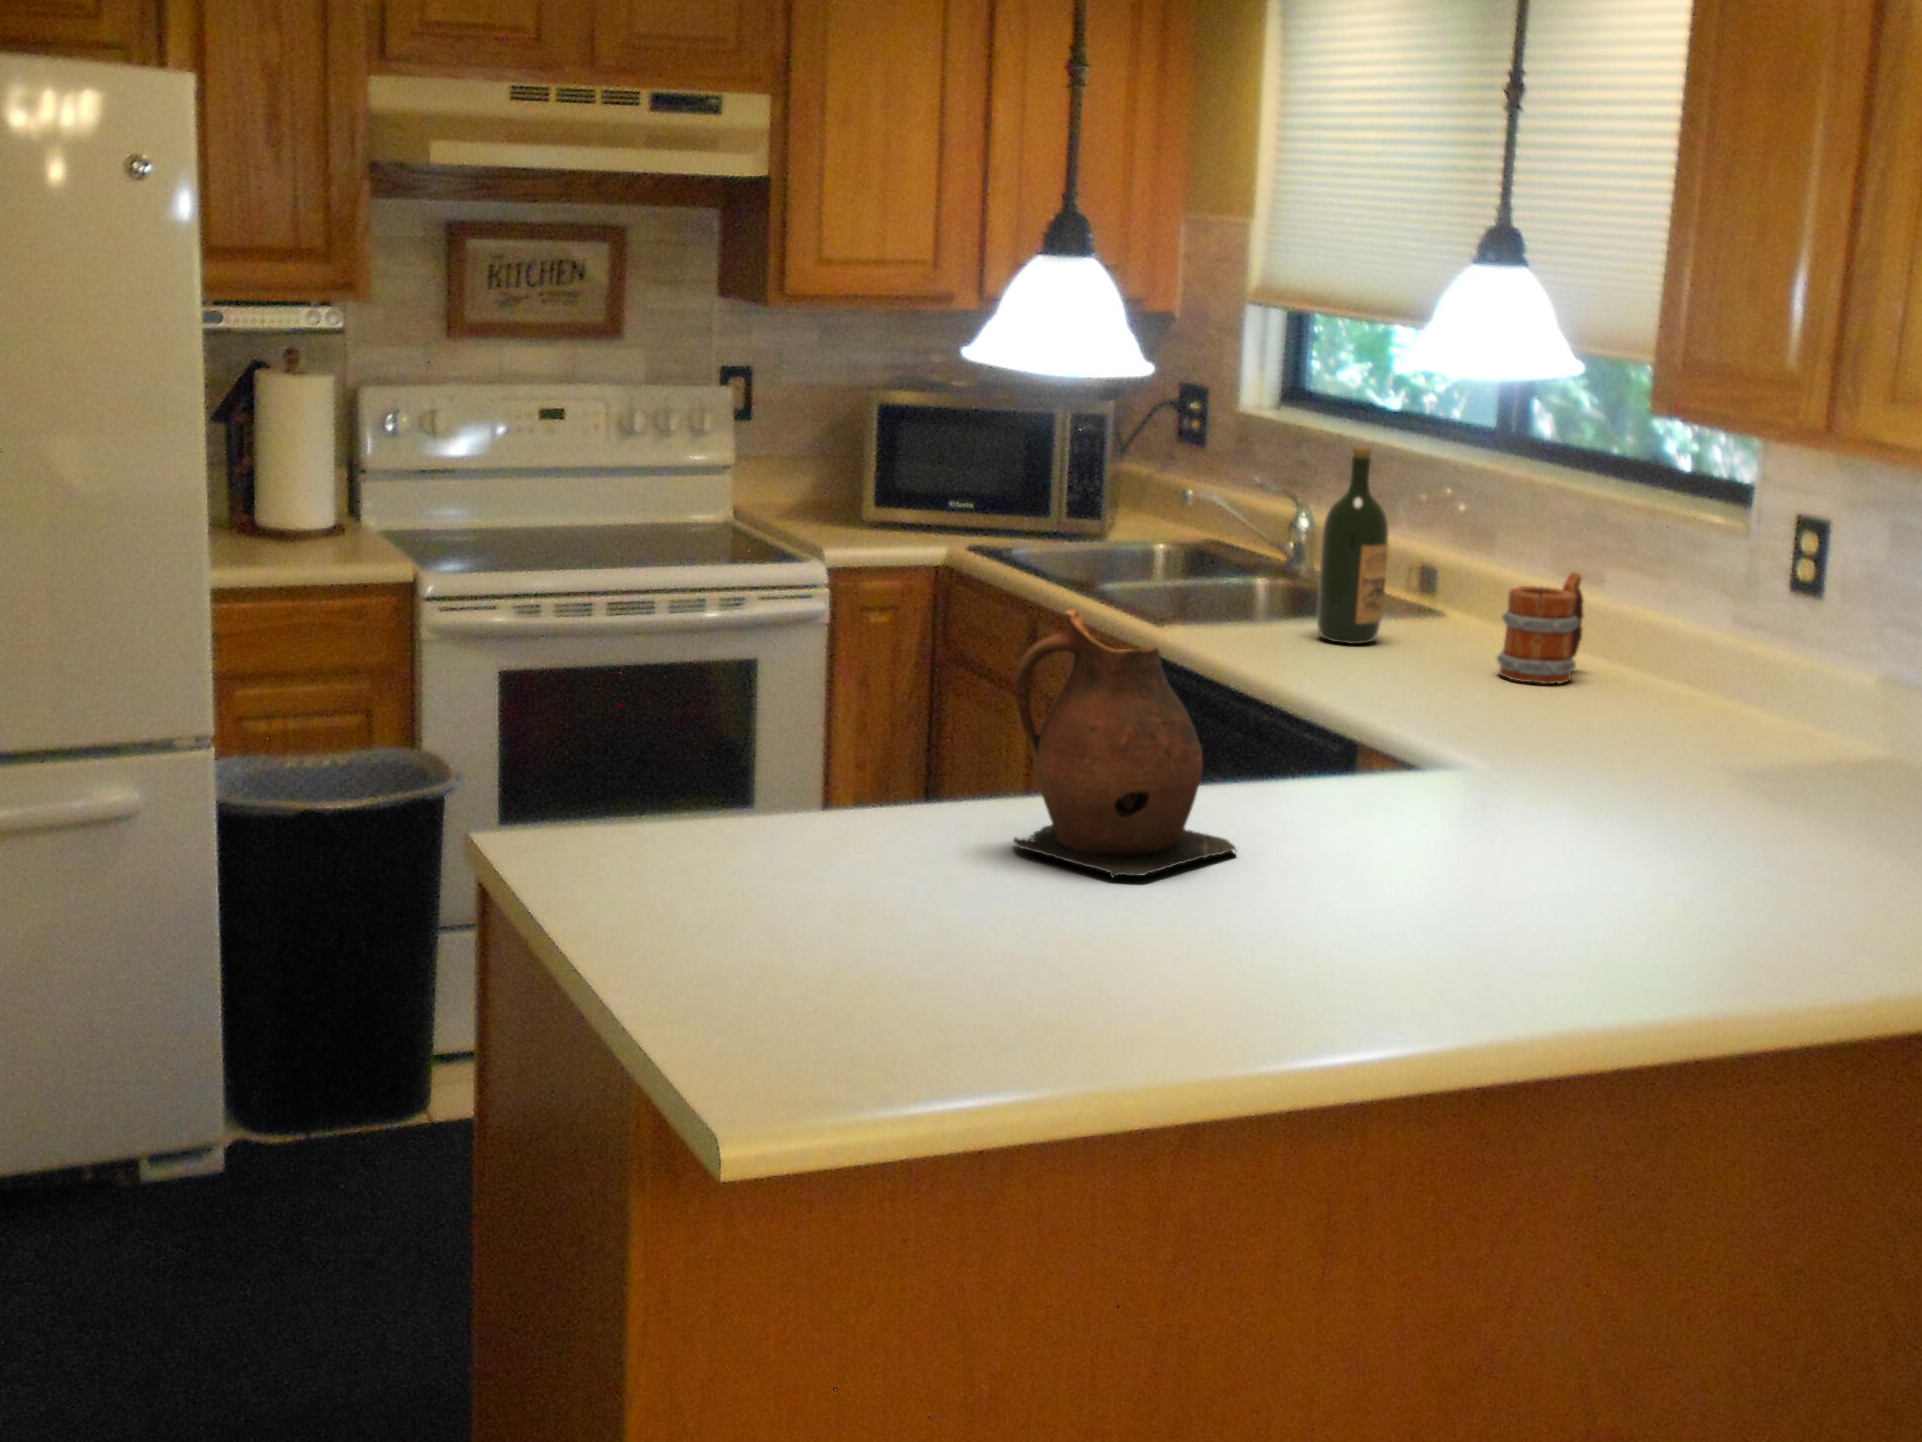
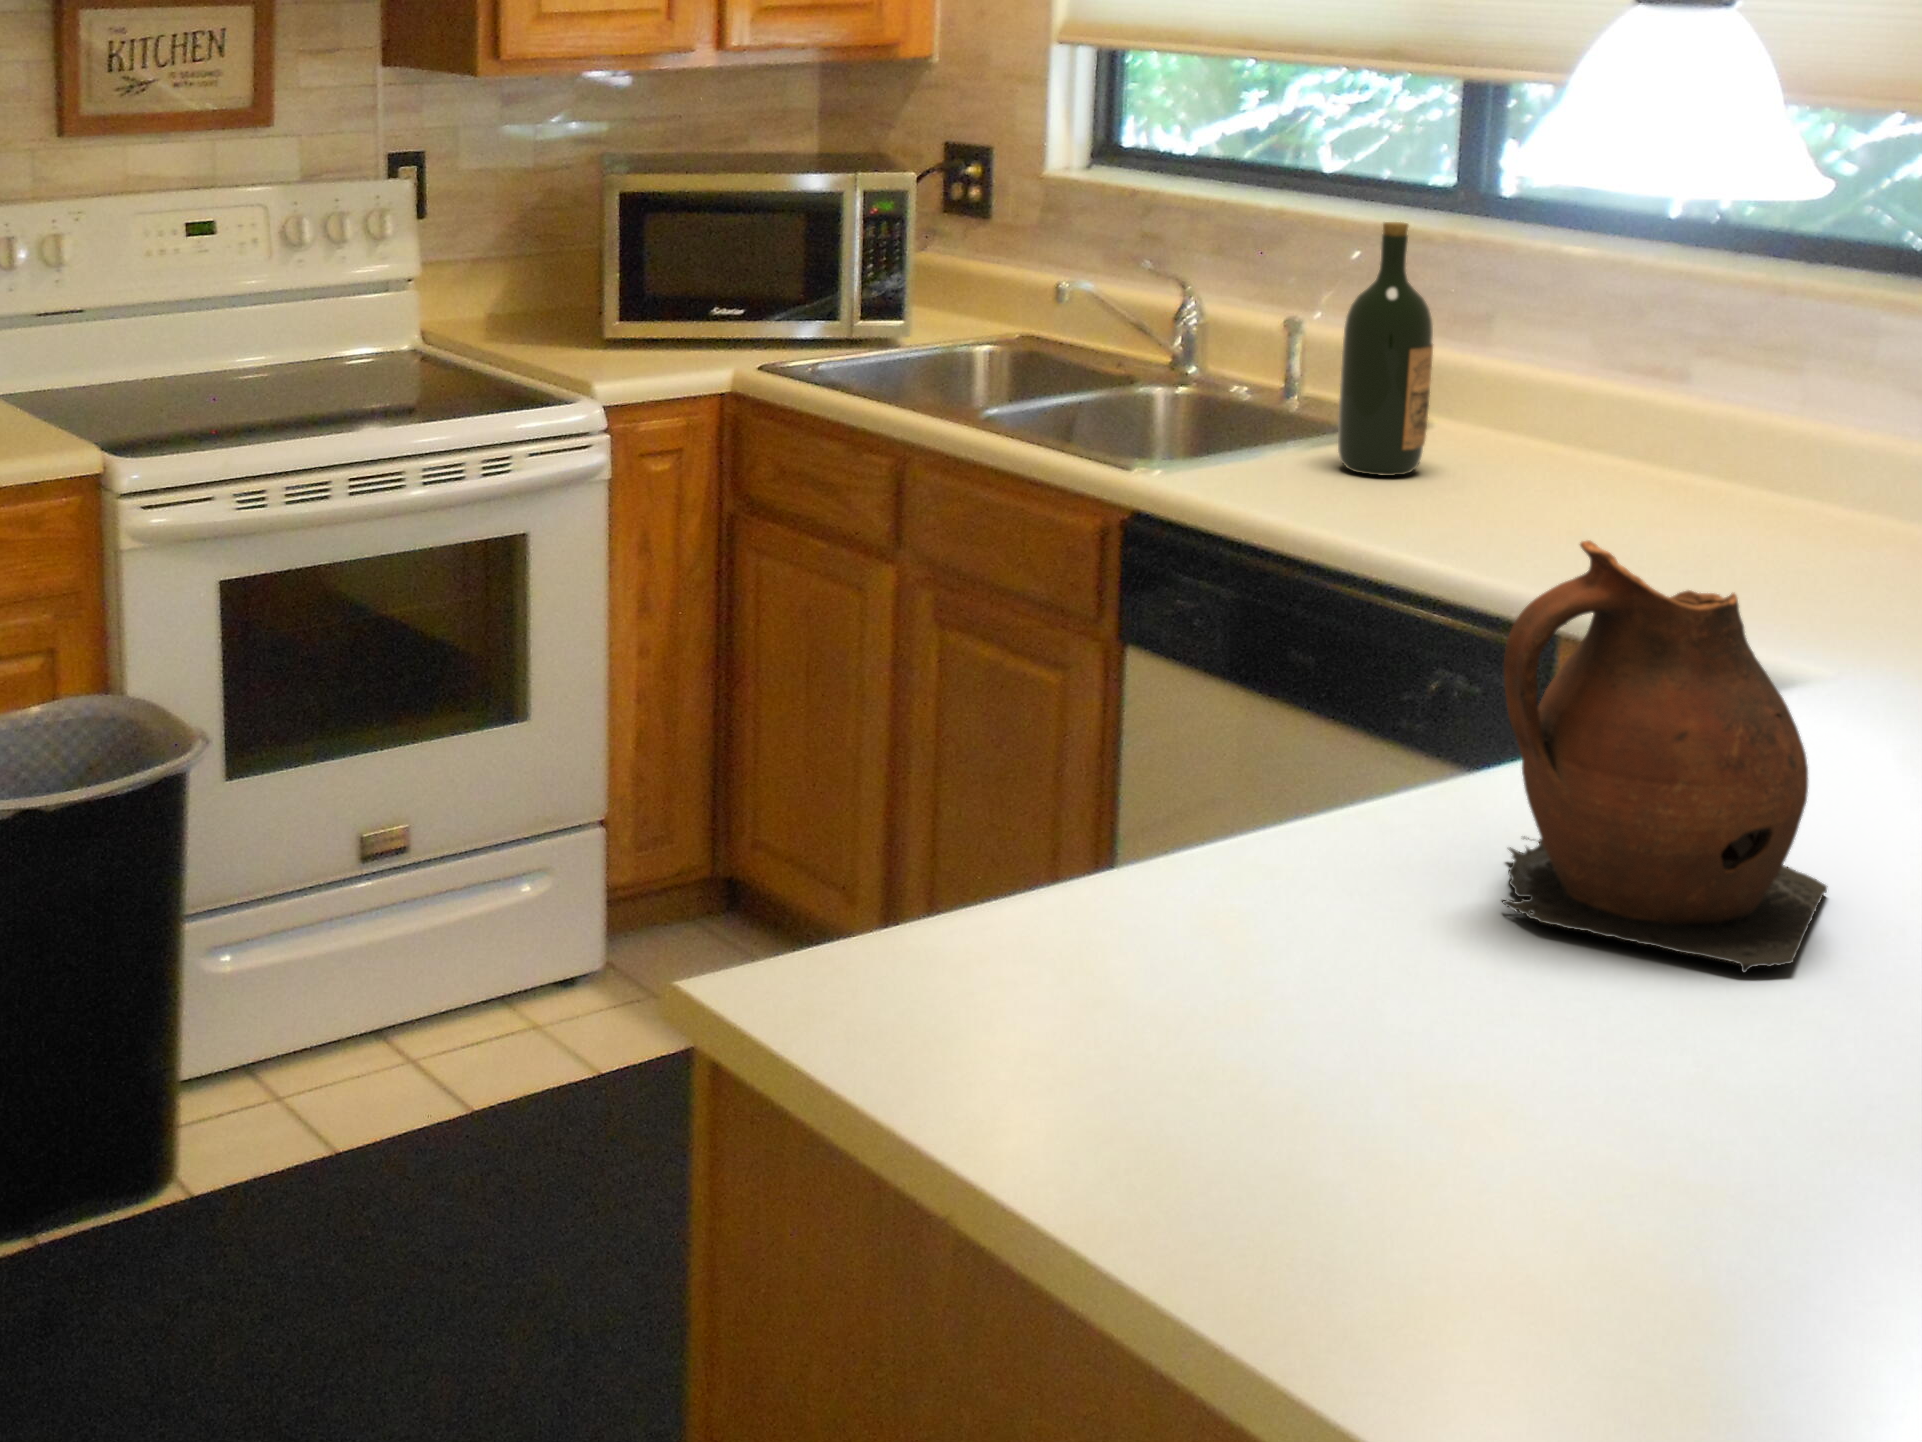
mug: present [1497,572,1583,684] -> none [1628,369,1735,519]

